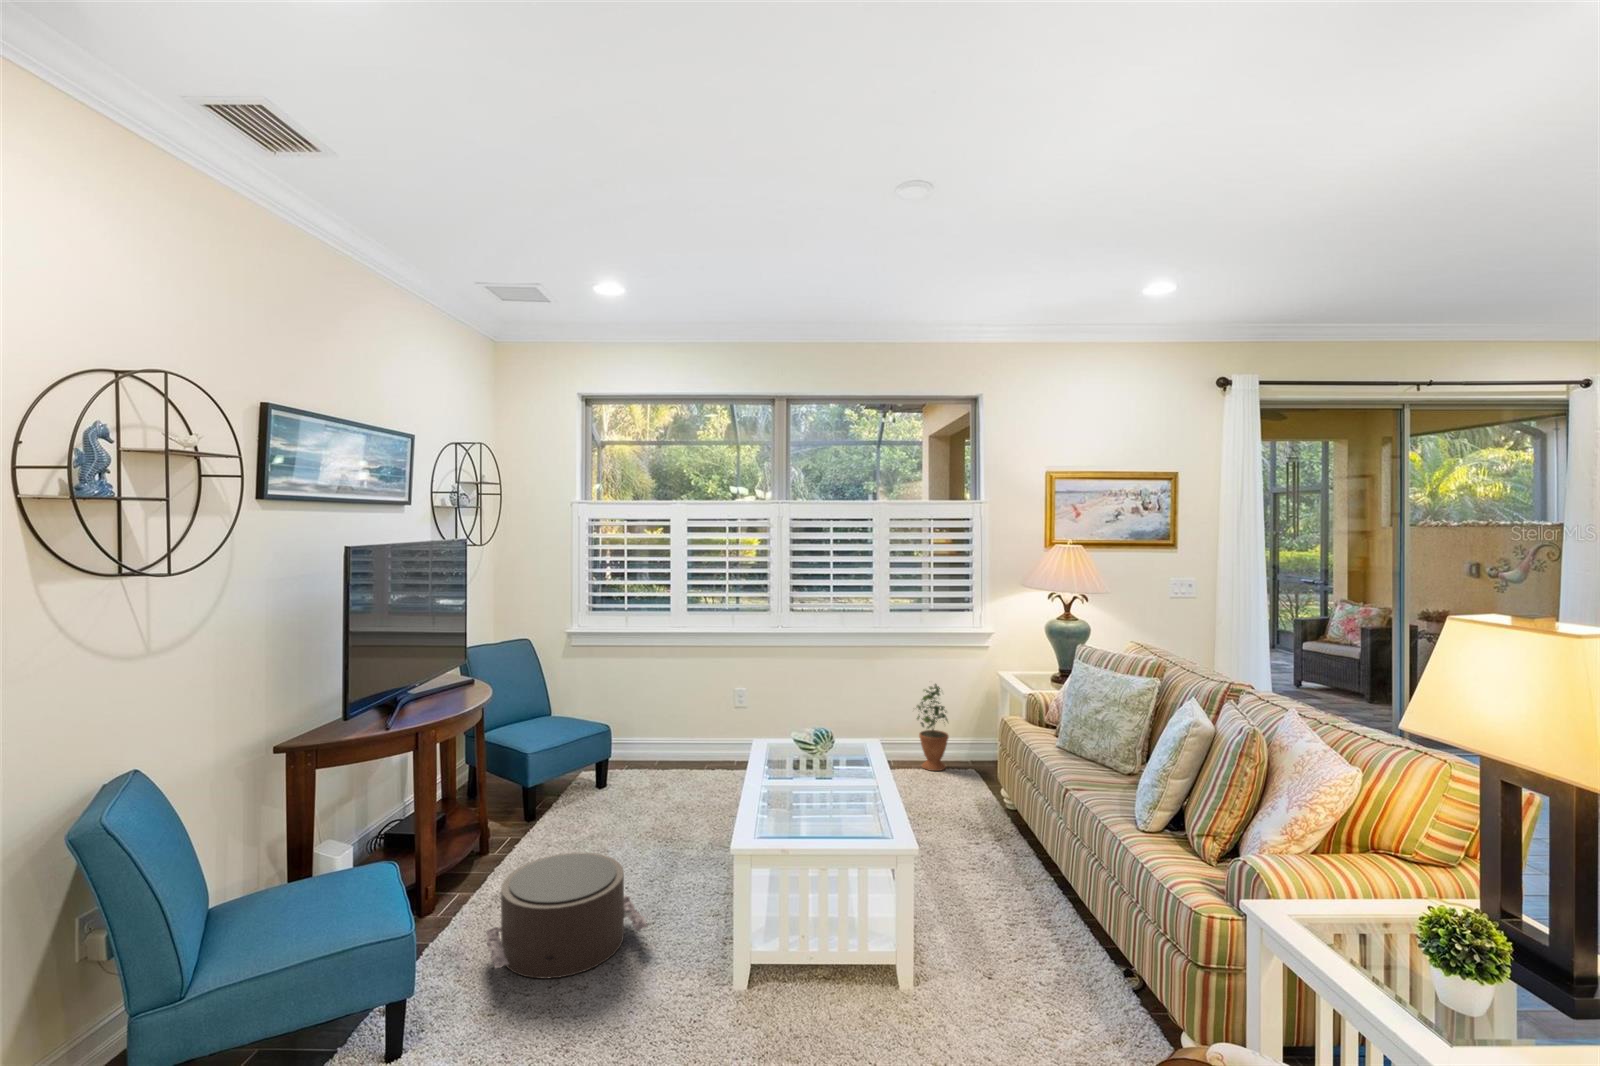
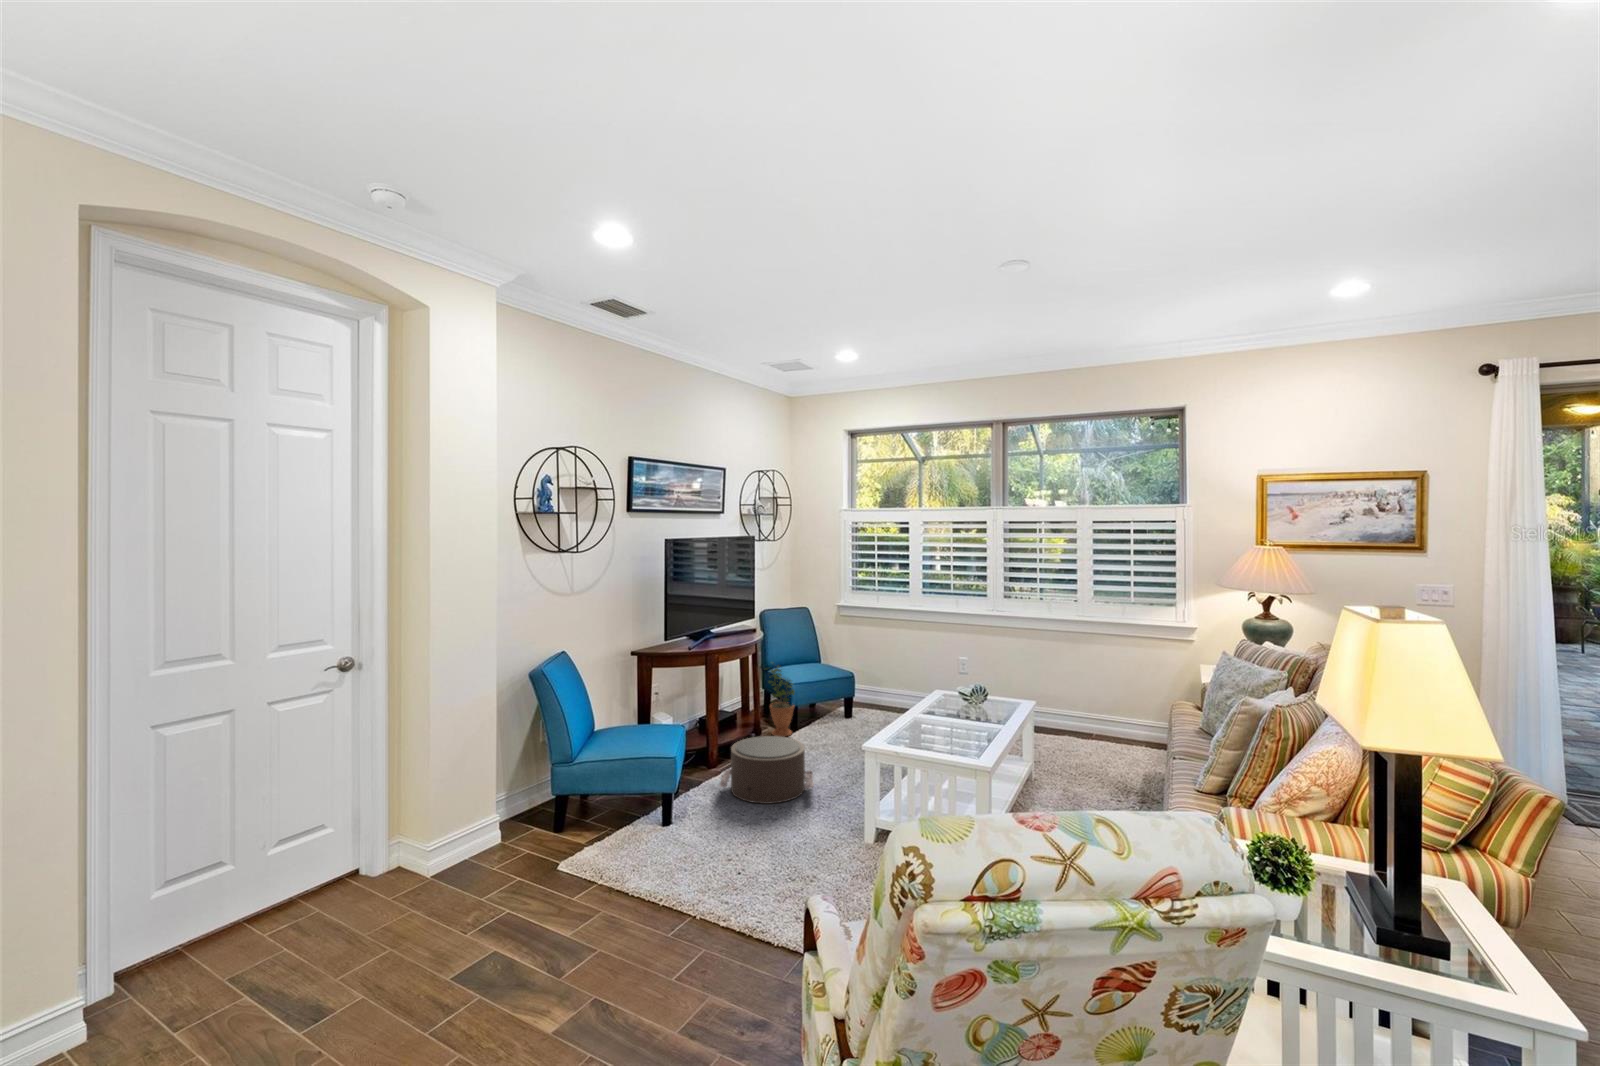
potted plant: present [917,684,949,771] -> present [766,666,795,737]

